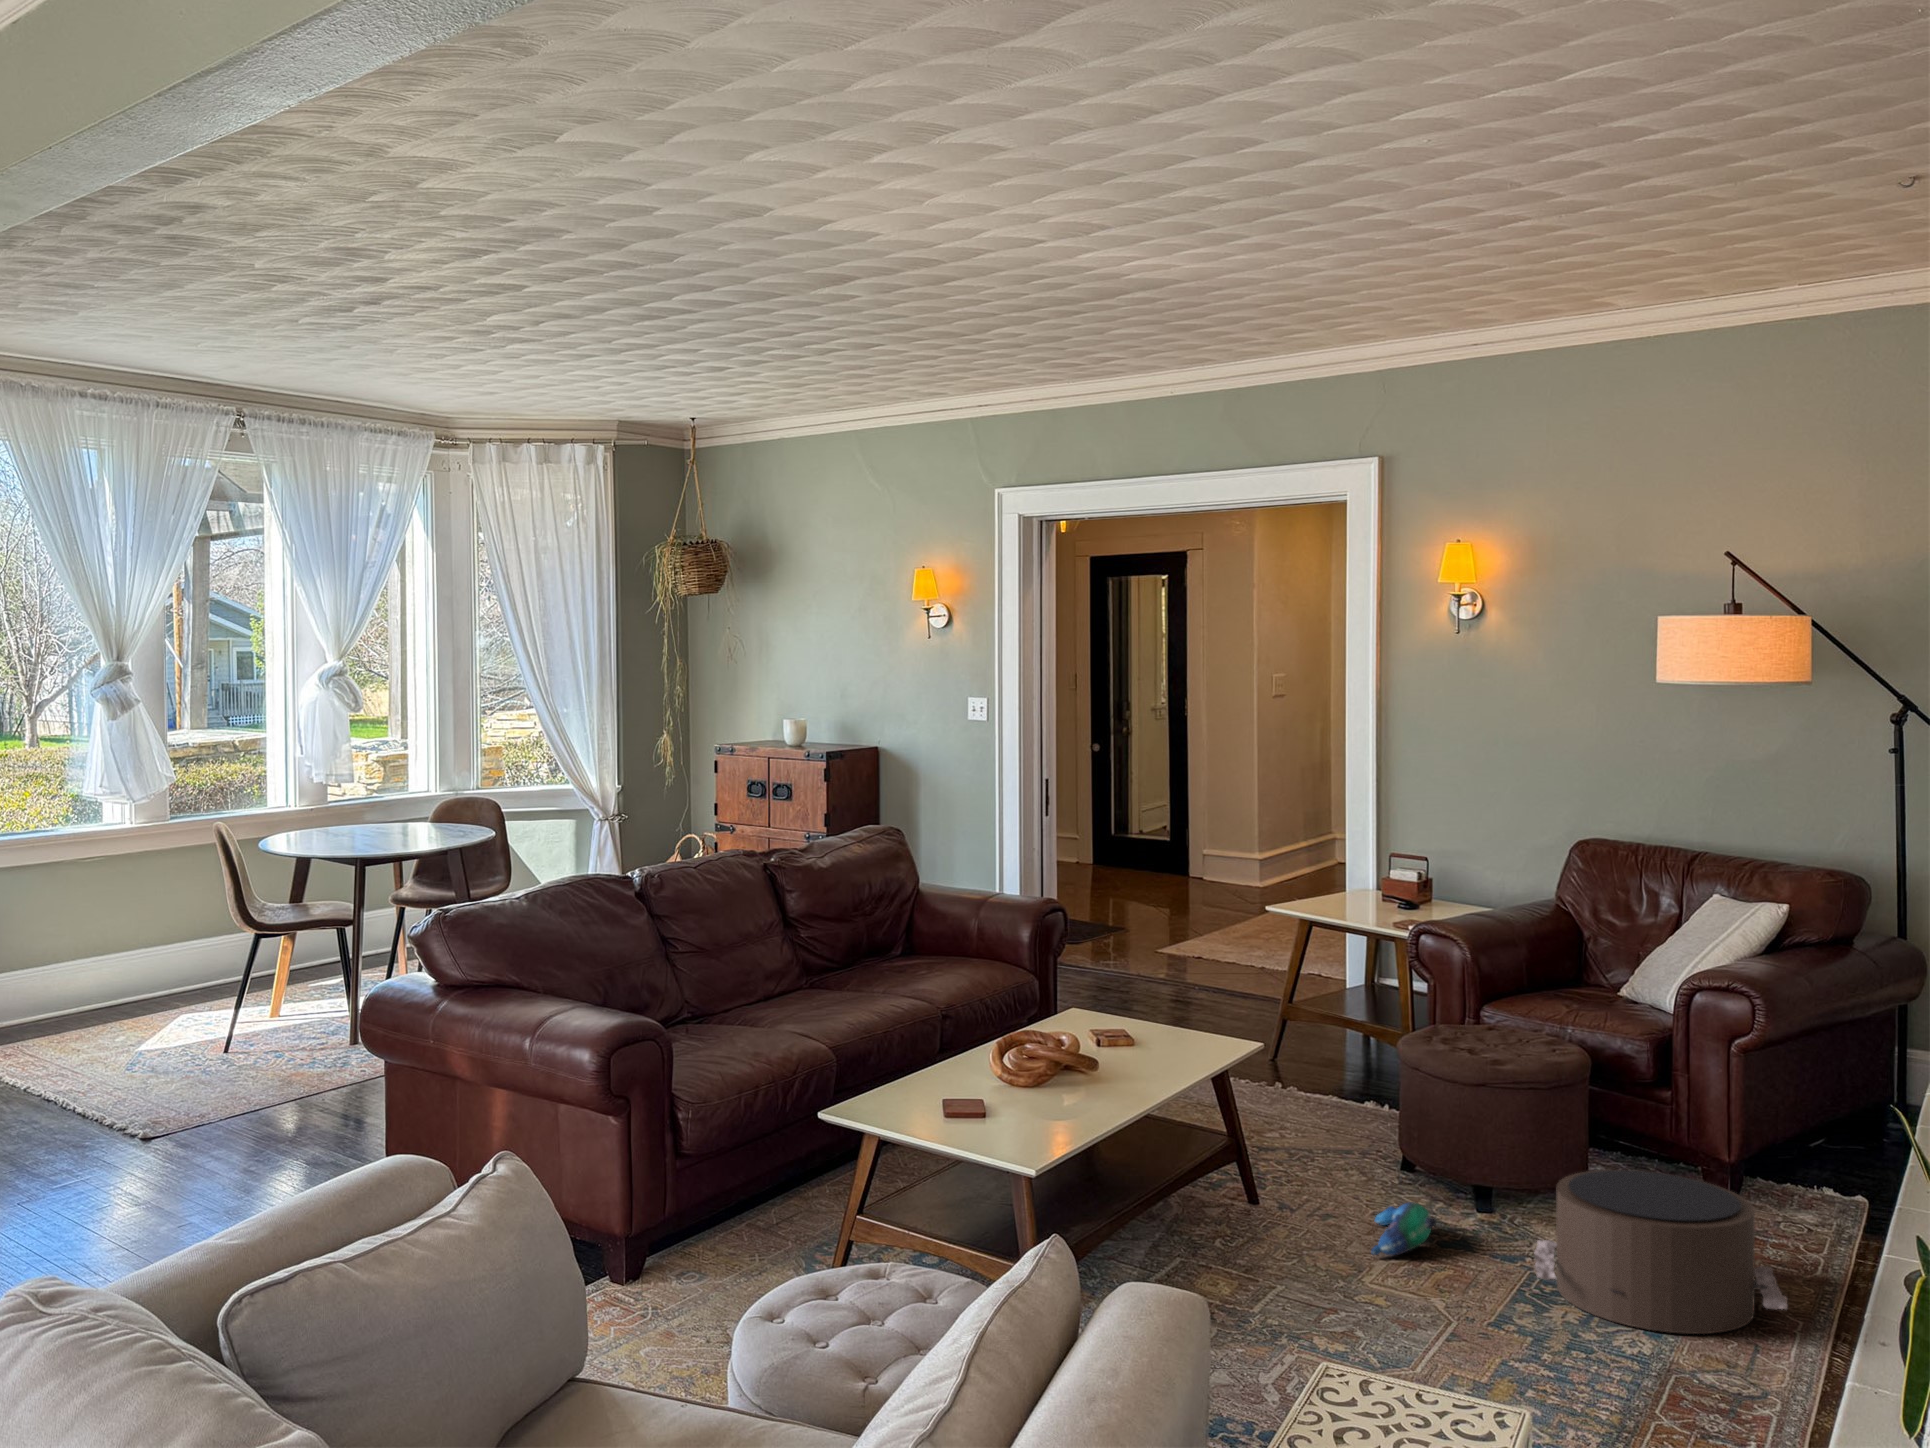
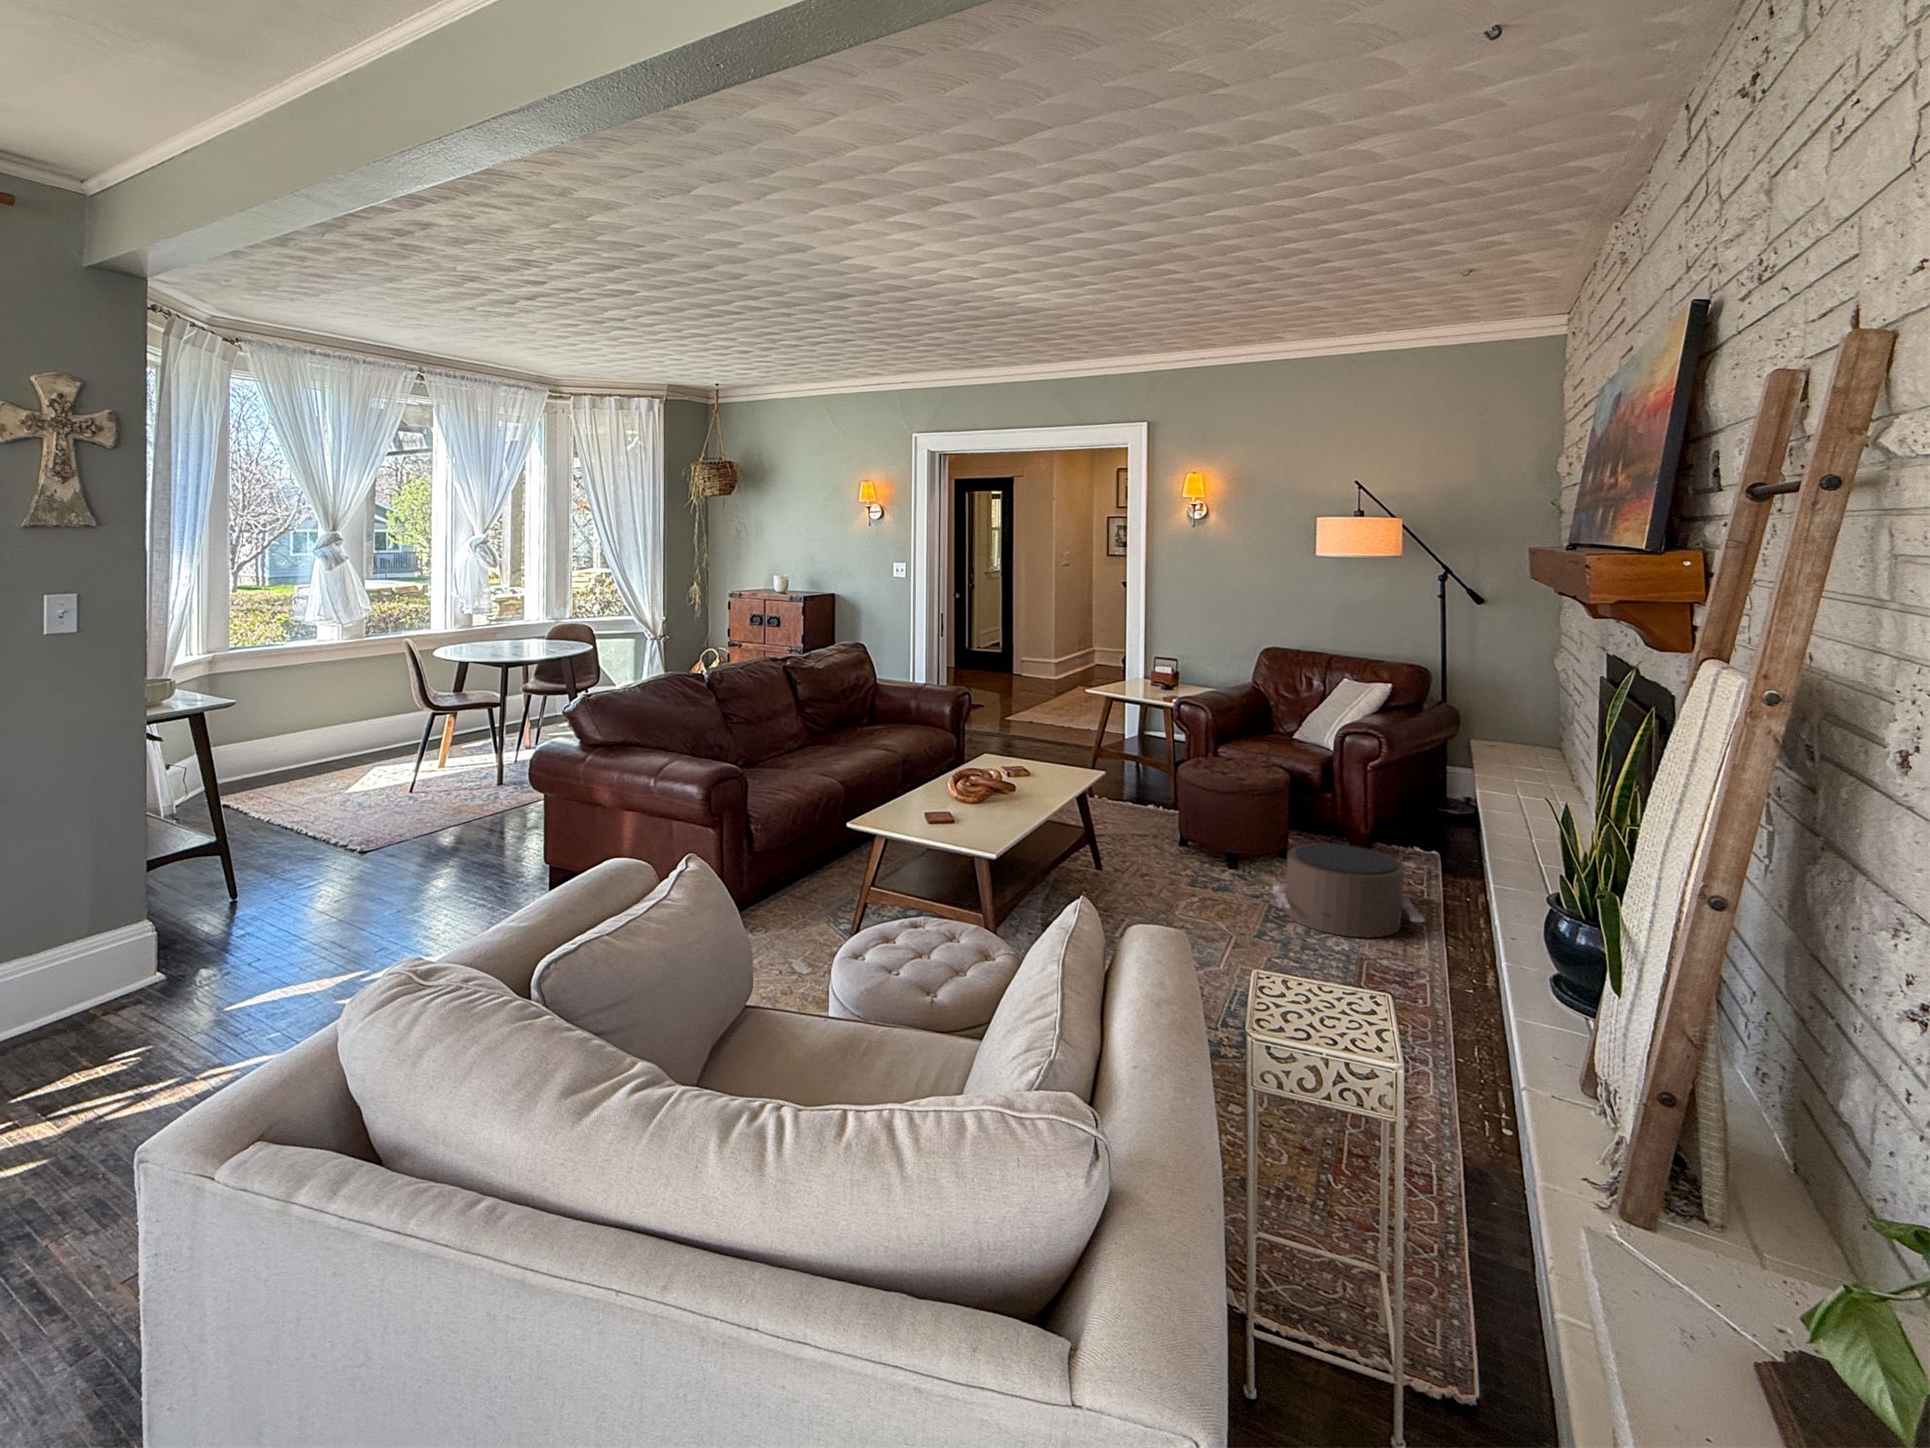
plush toy: present [1371,1202,1437,1255] -> none [1170,865,1212,896]

